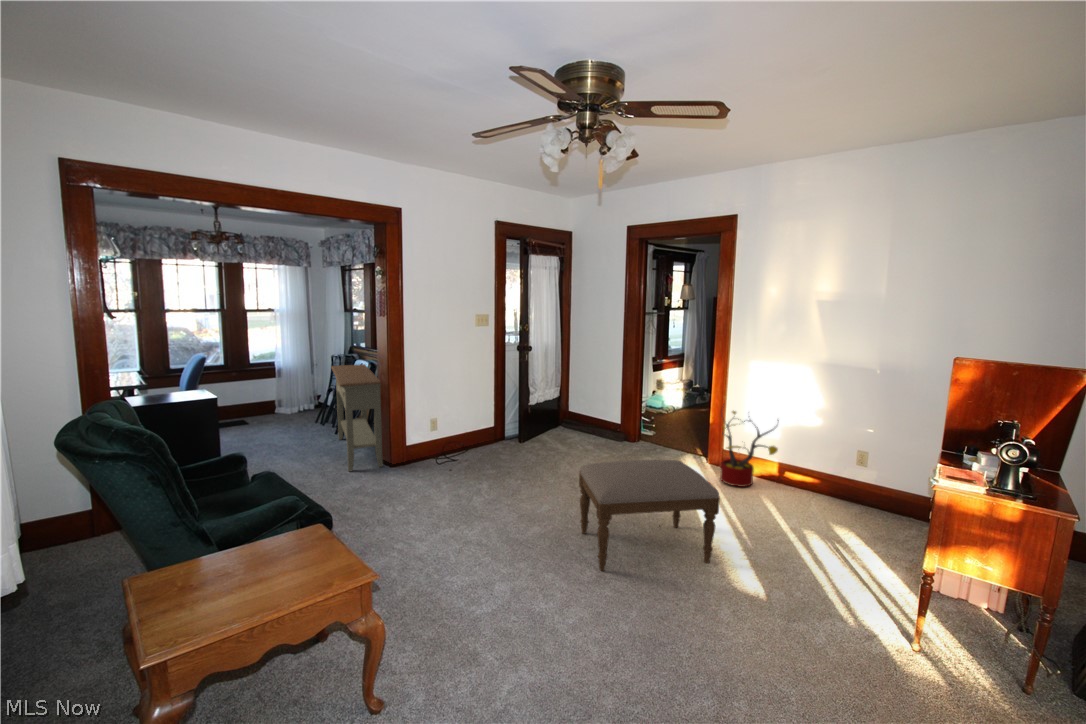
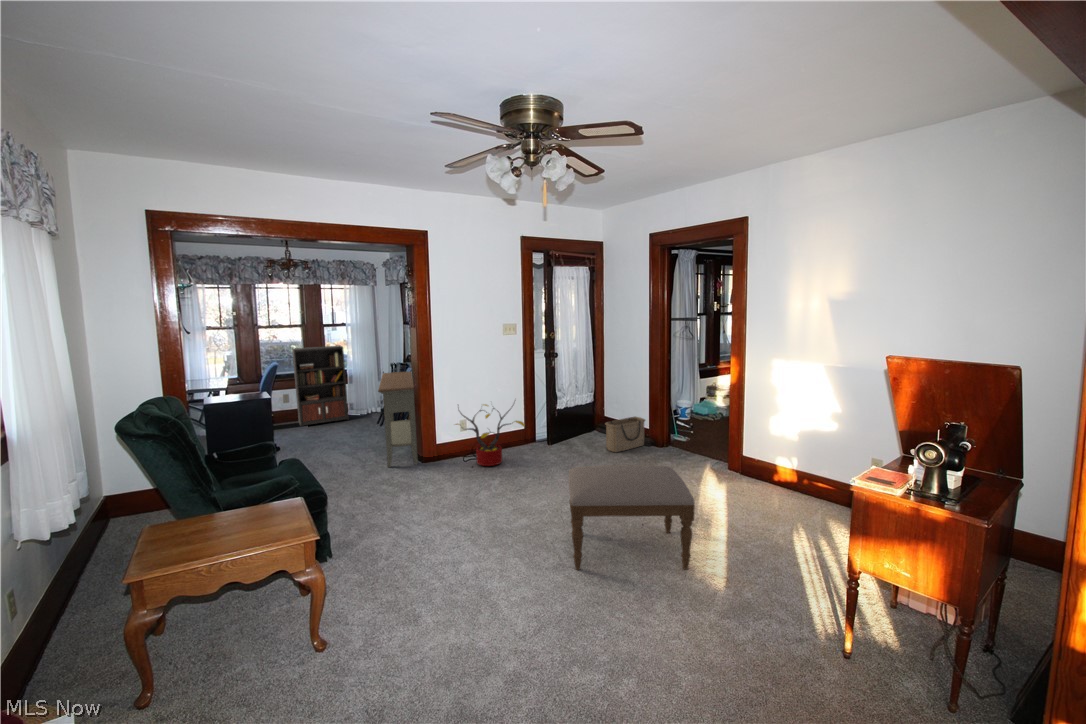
bookcase: none [211,334,285,428] -> present [292,346,349,426]
decorative plant: present [720,404,779,487] -> present [456,404,525,466]
basket: none [581,412,620,449] -> present [605,417,645,452]

